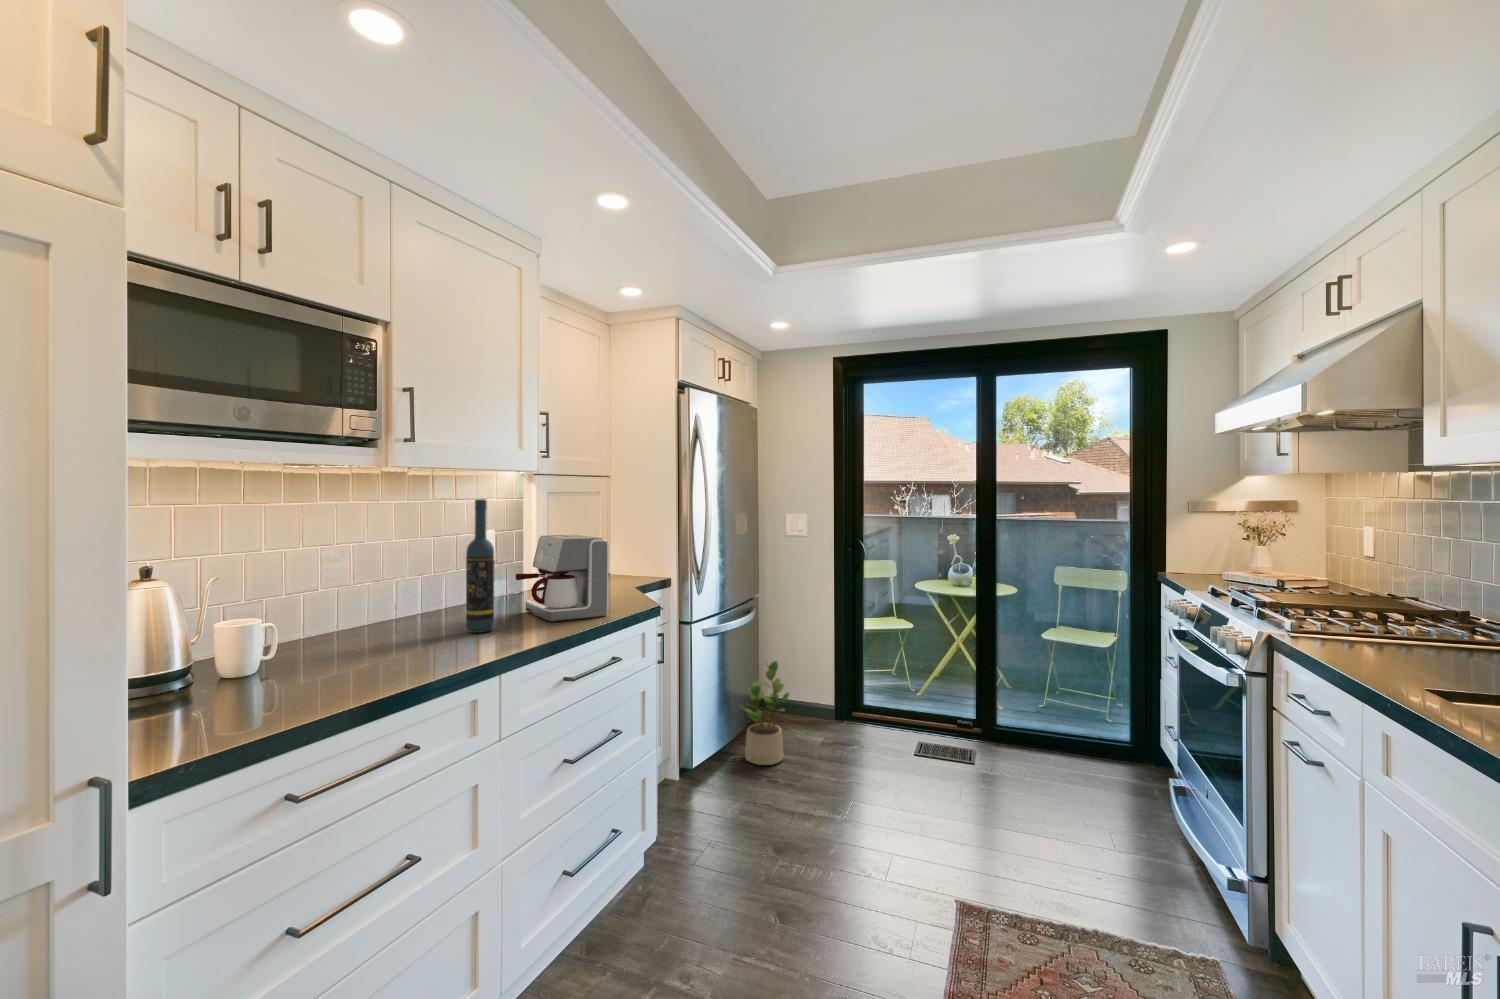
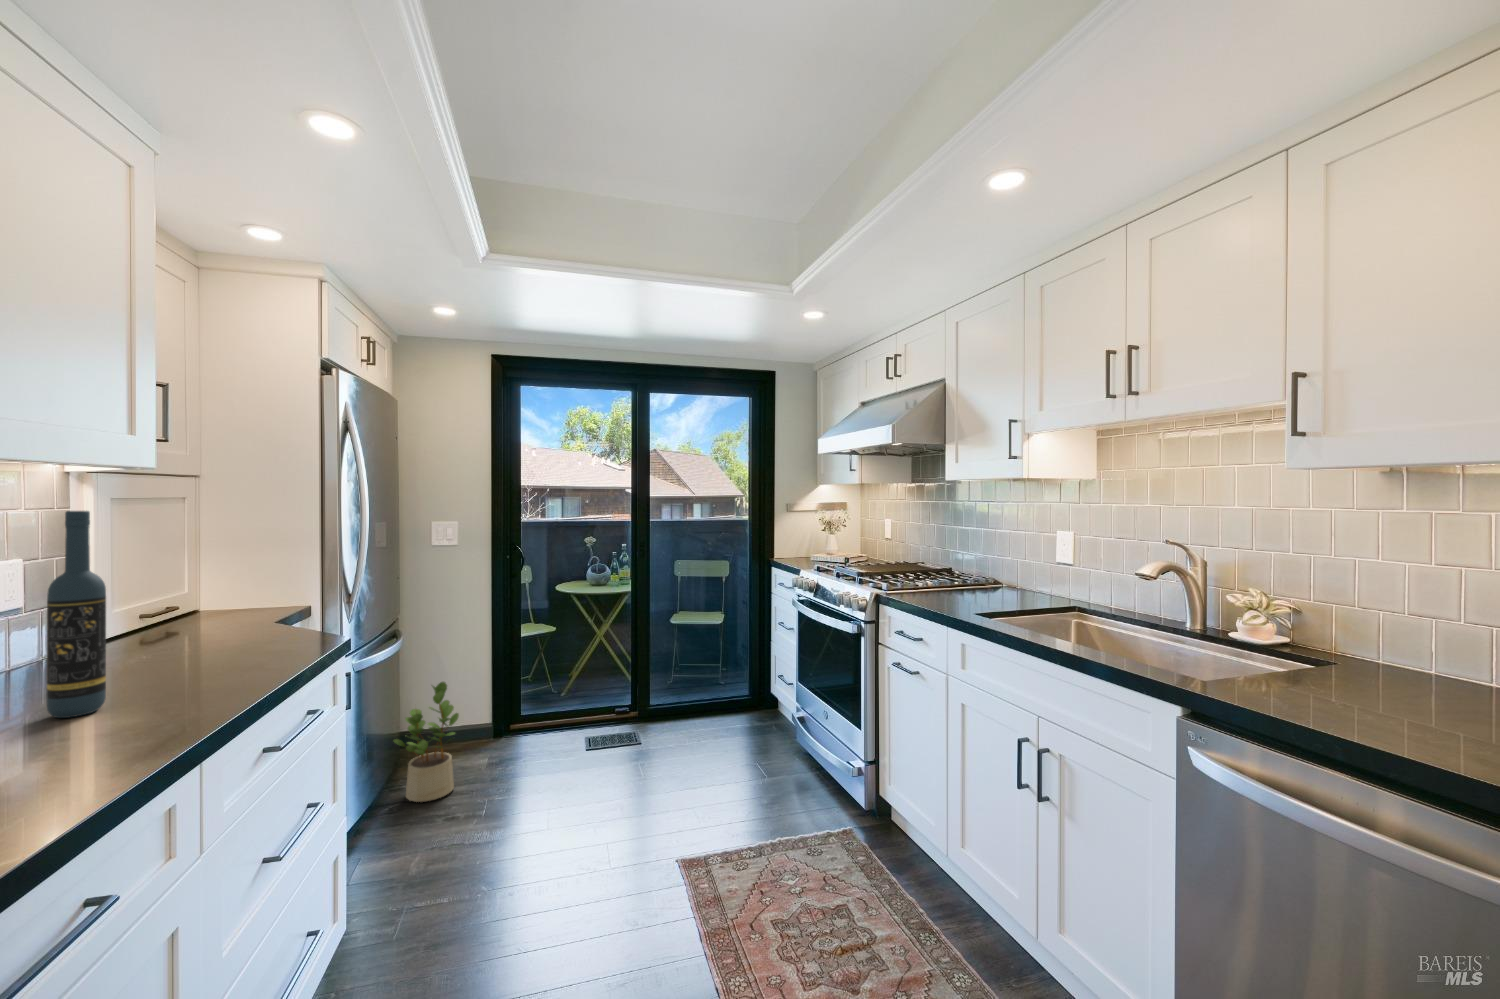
coffee maker: present [516,535,609,622] -> none [113,556,287,680]

